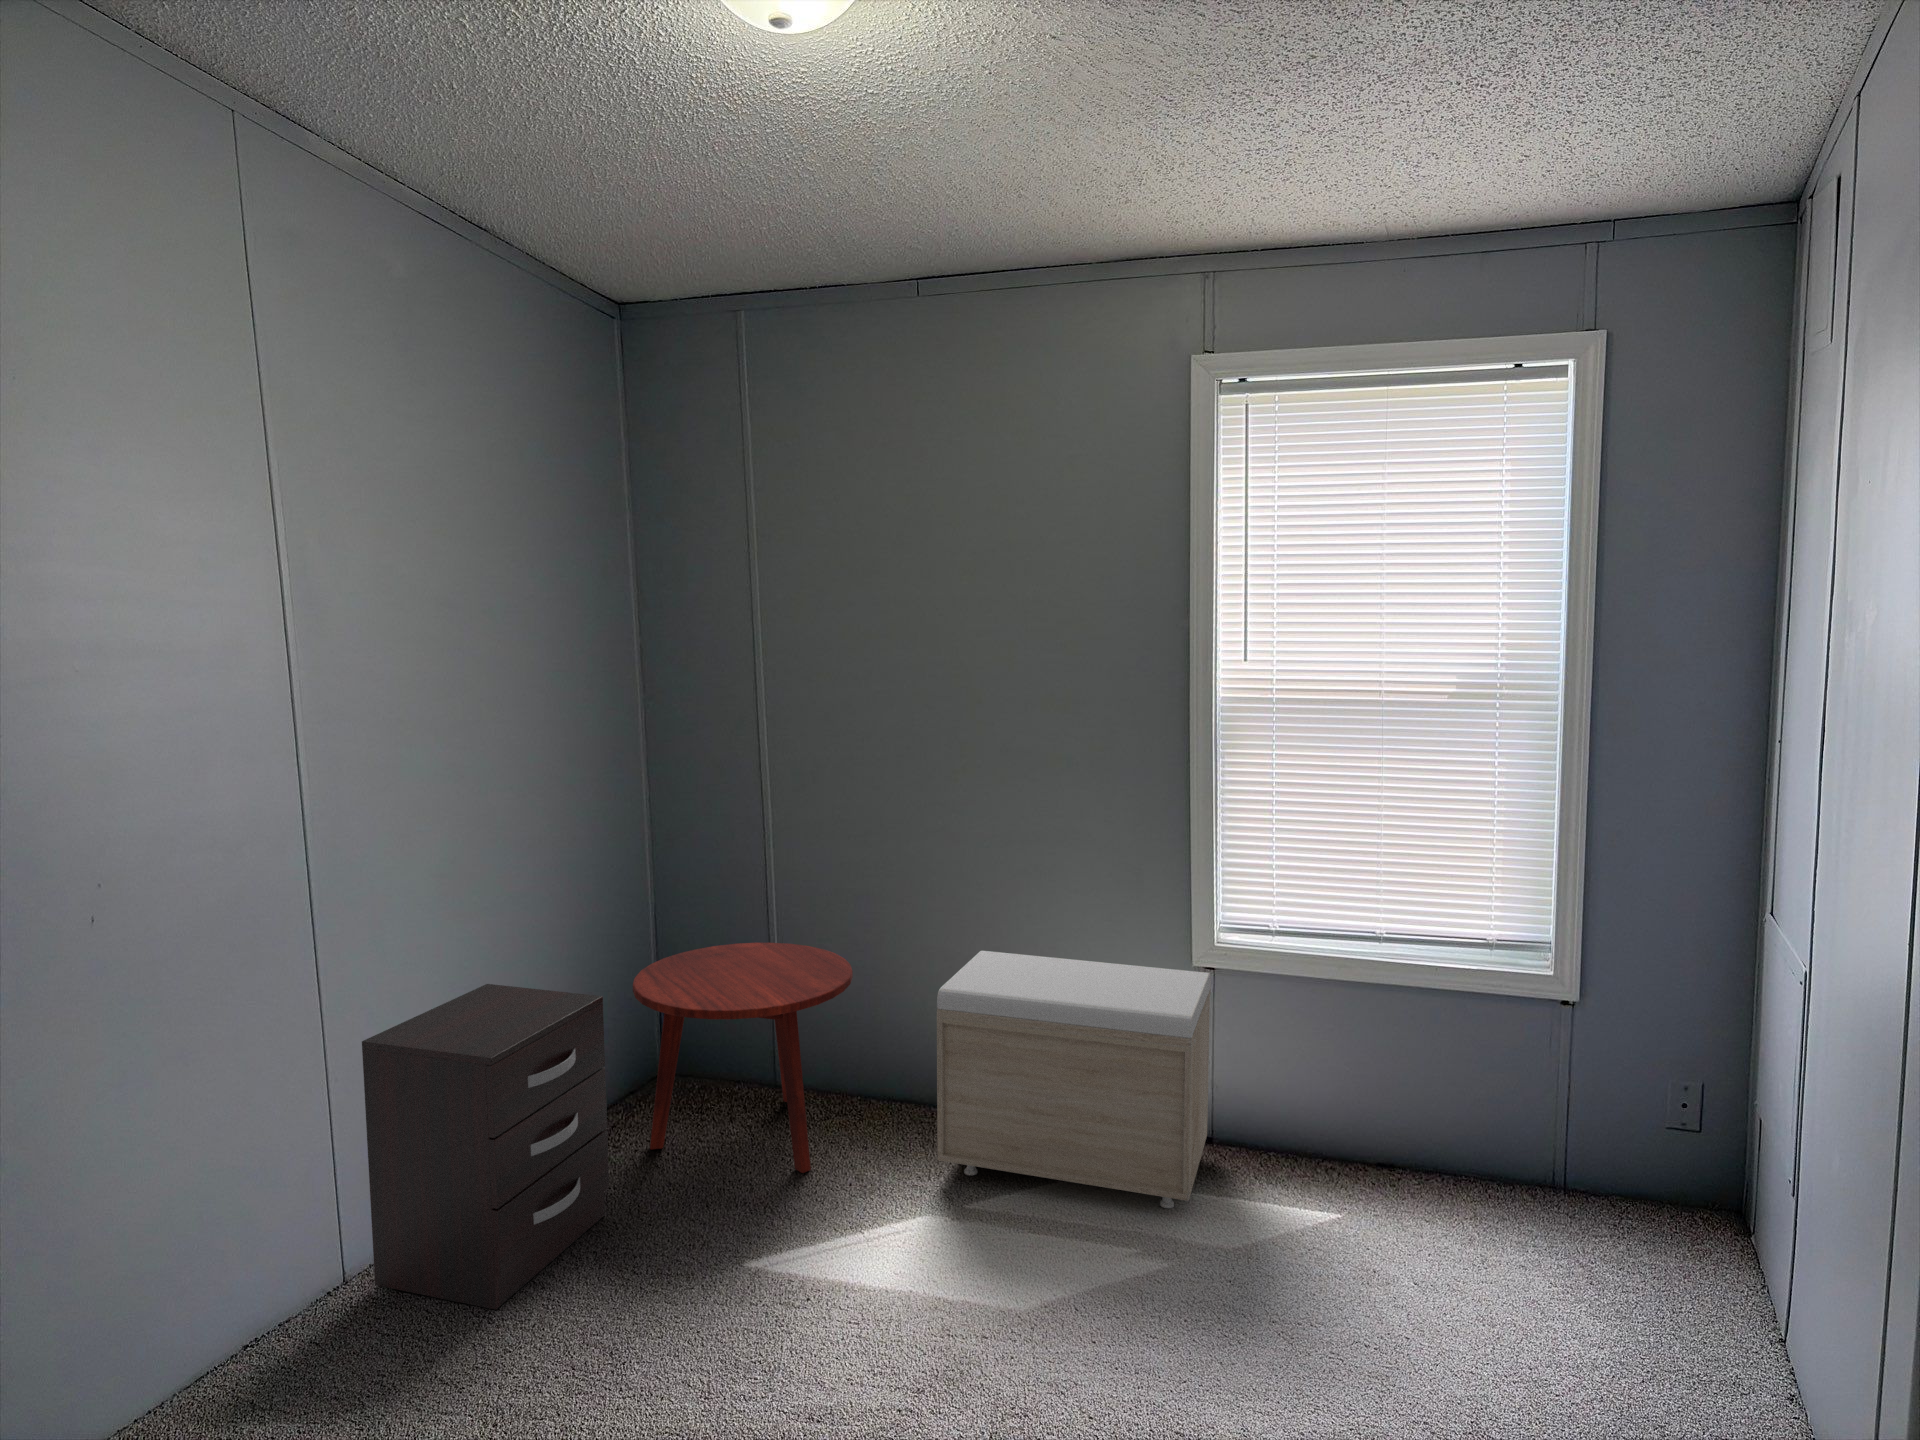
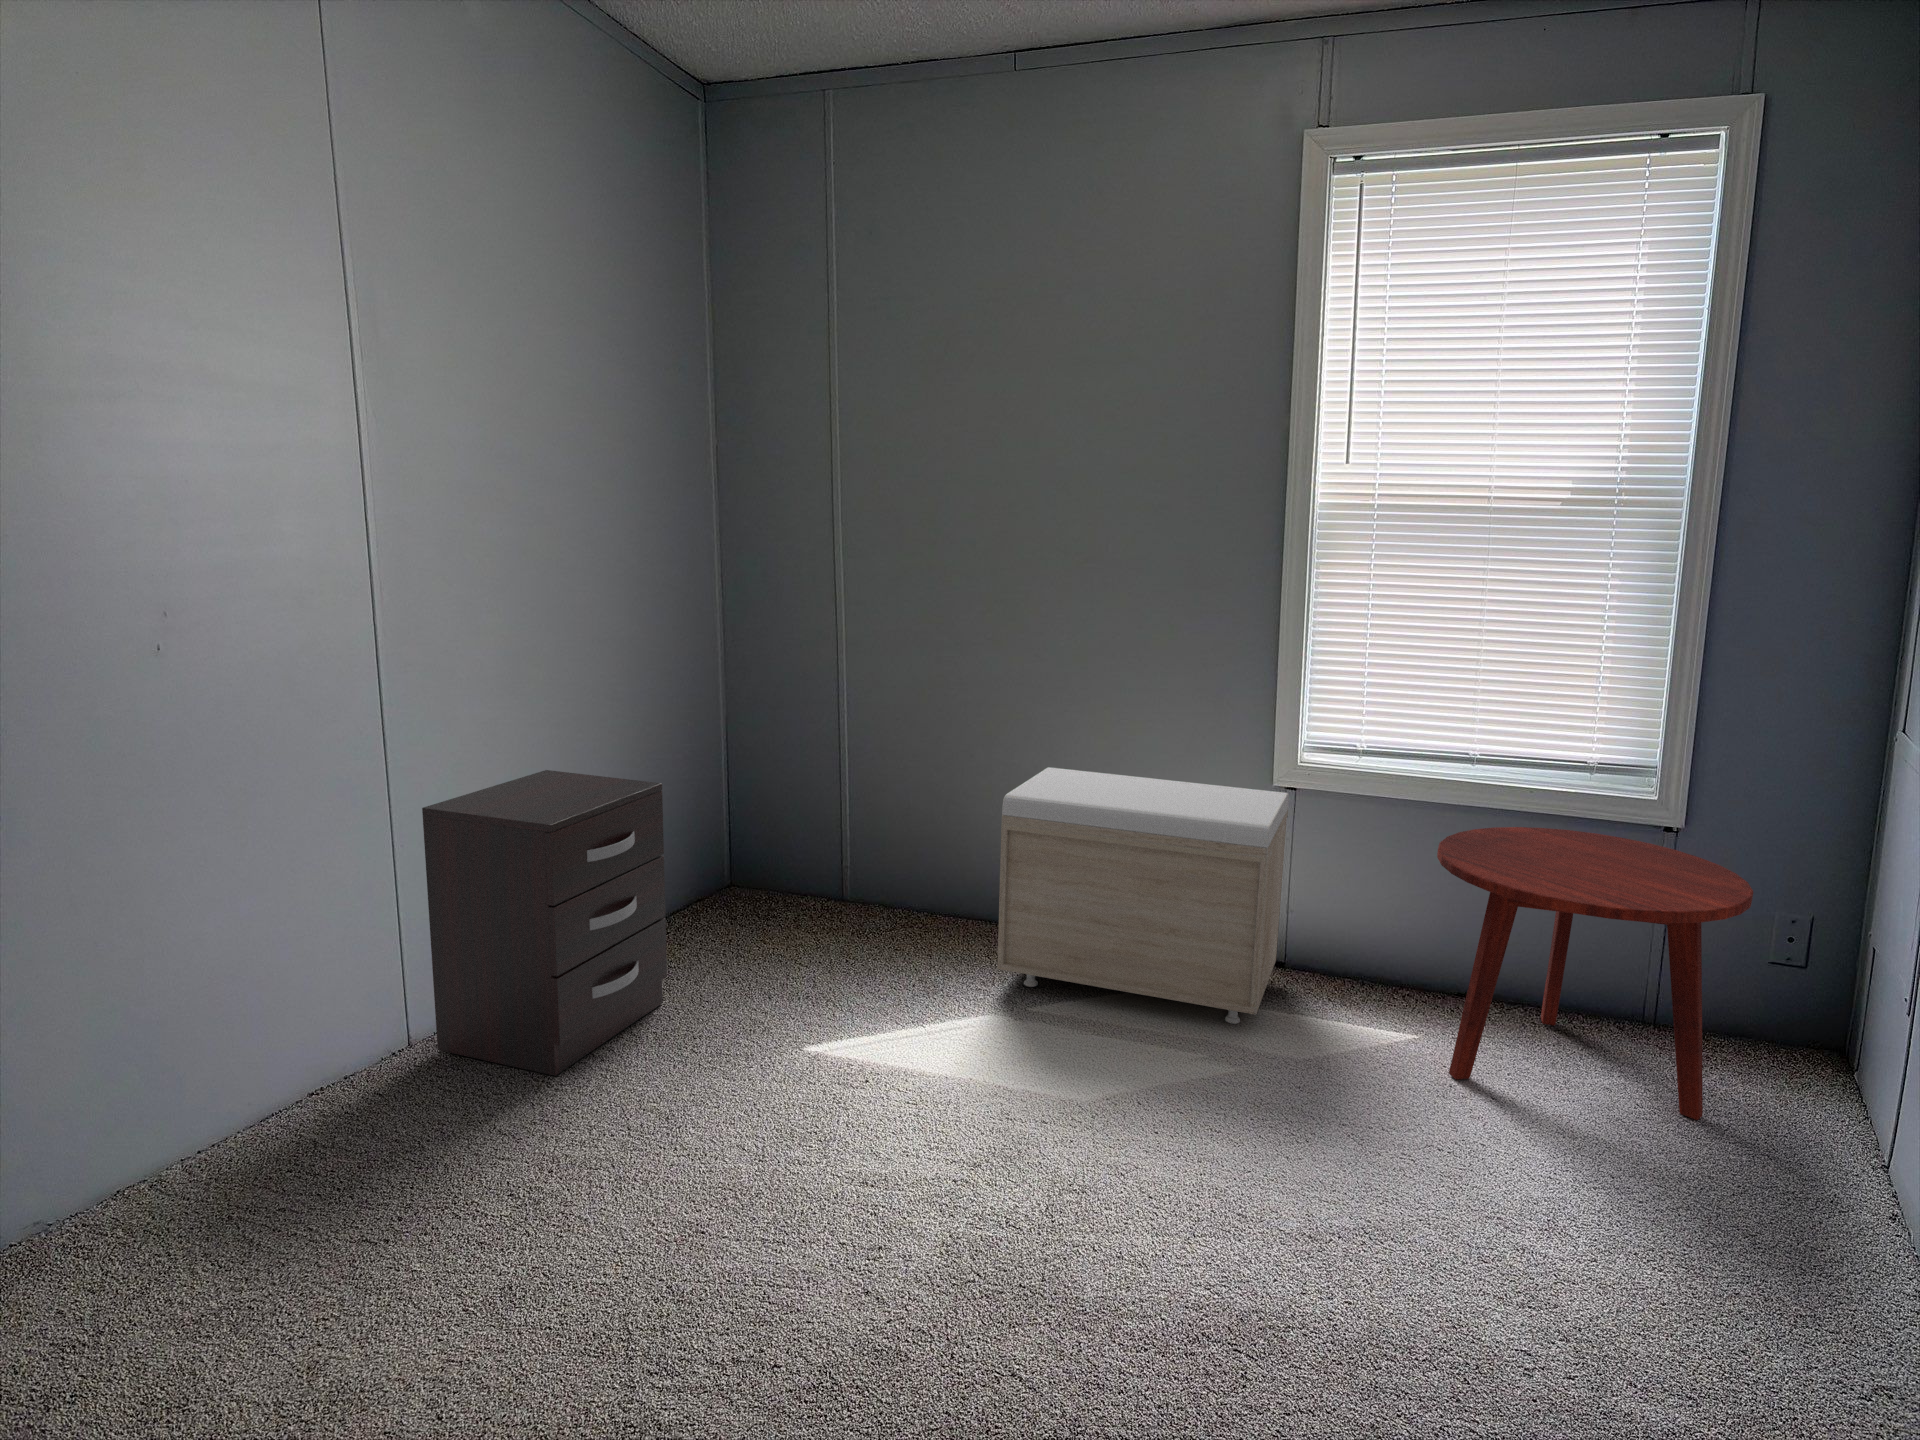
side table: present [633,943,853,1173] -> present [1437,827,1753,1120]

